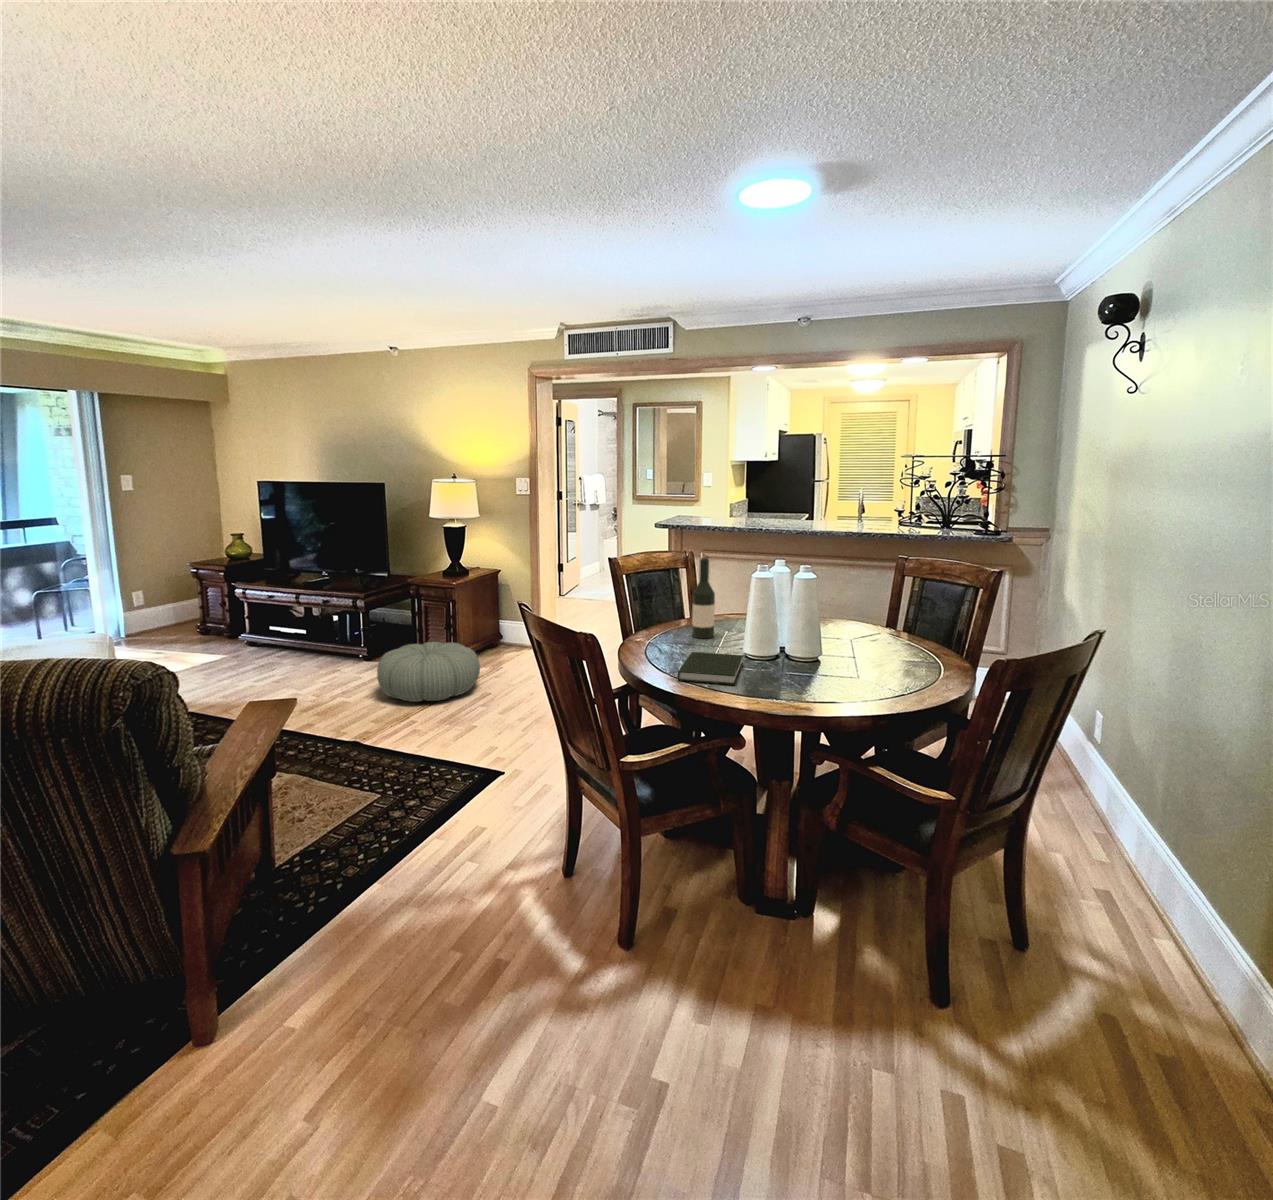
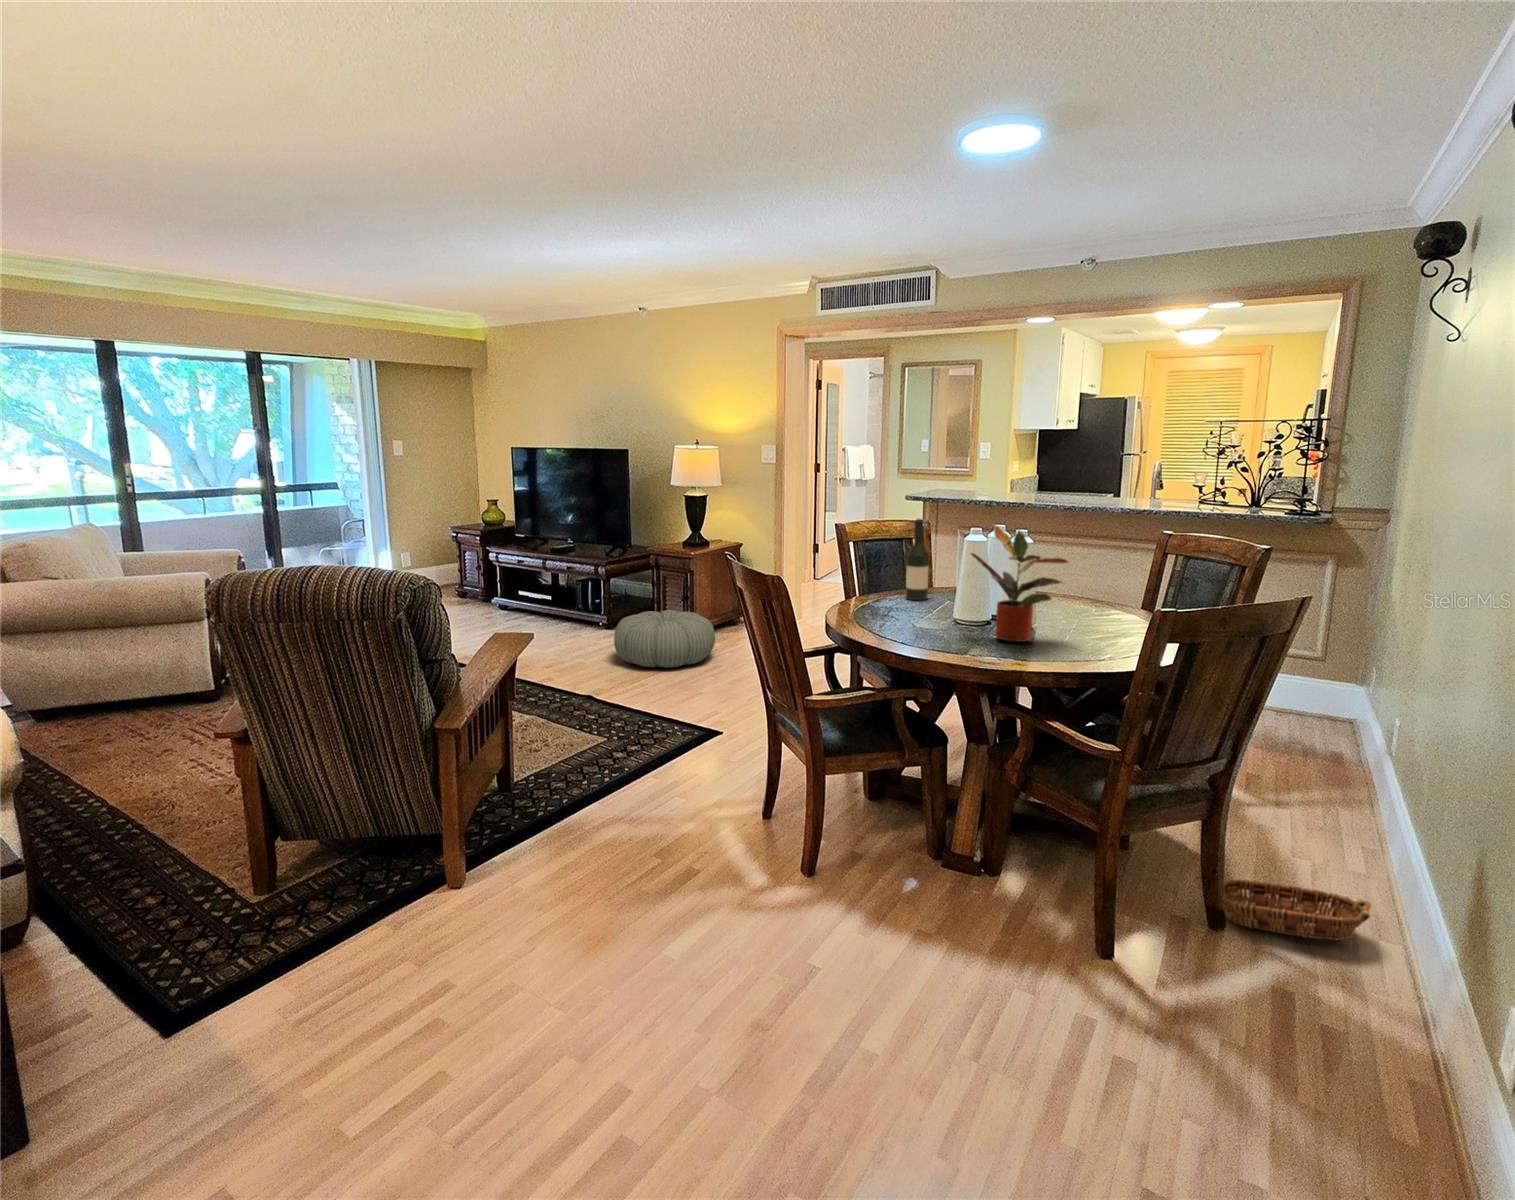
potted plant: none [780,567,881,688] -> present [971,524,1068,642]
book: present [678,652,743,685] -> none [870,607,942,635]
basket: none [1001,898,1185,975] -> present [1220,879,1371,940]

